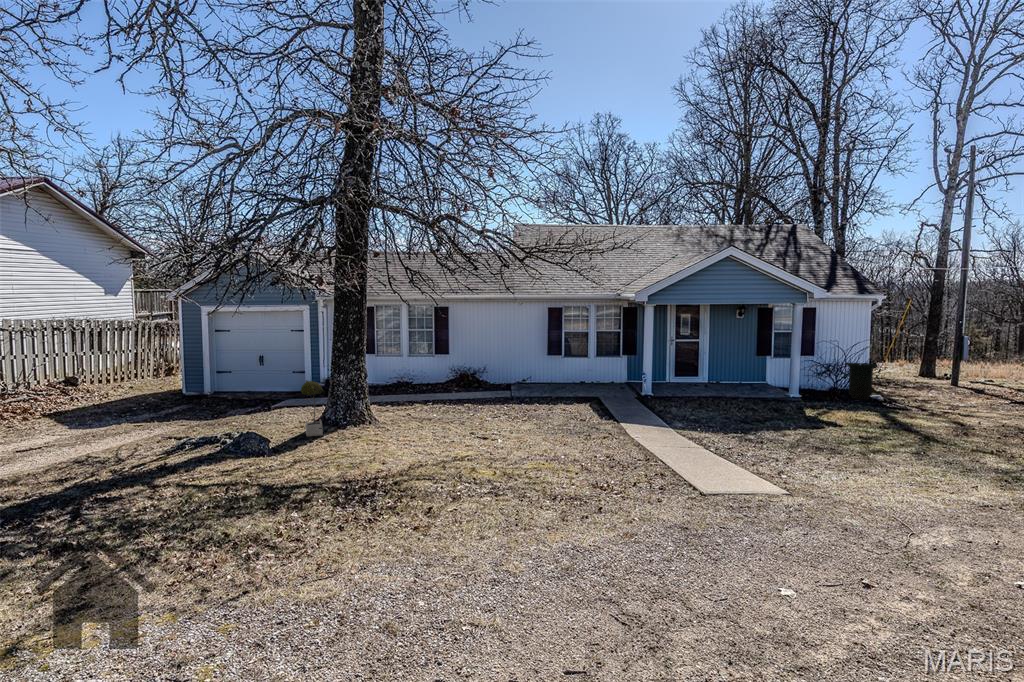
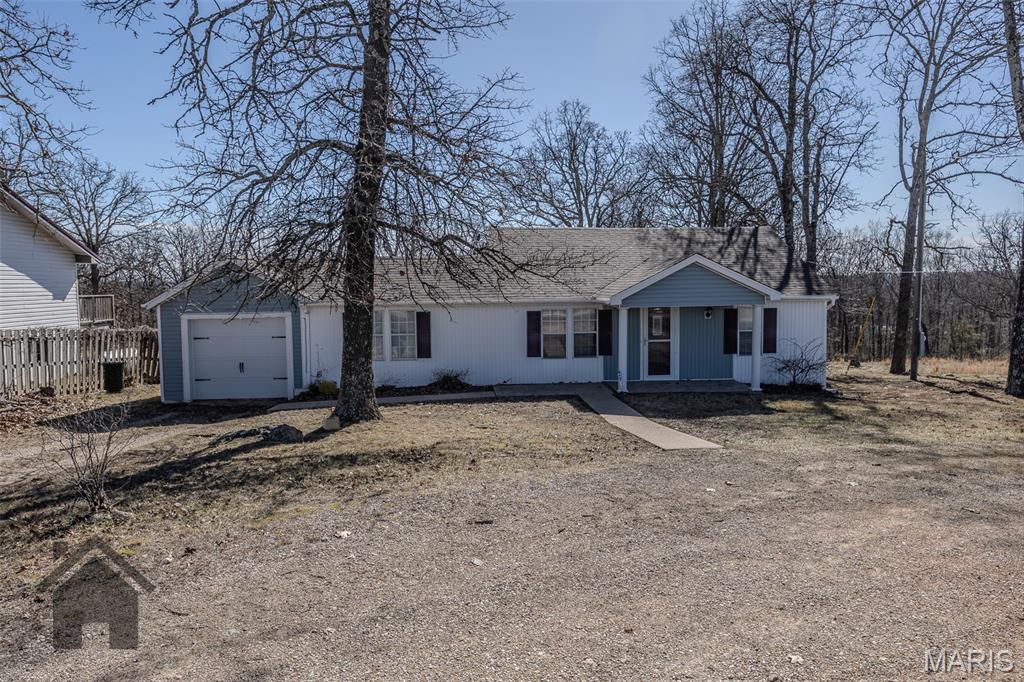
trash can: present [845,363,878,400] -> present [100,362,127,393]

